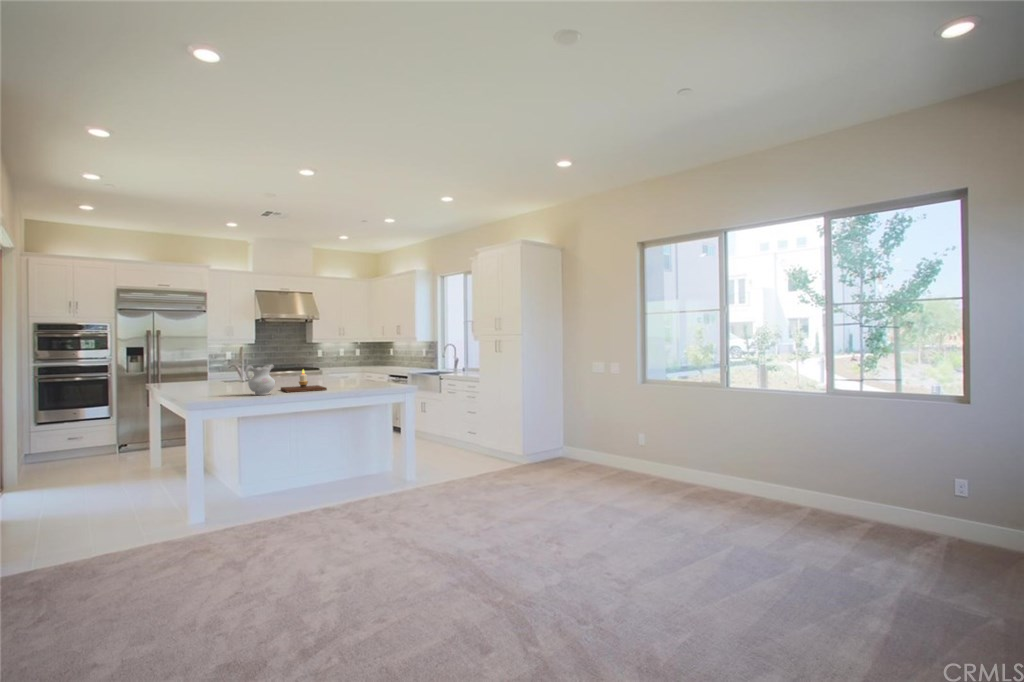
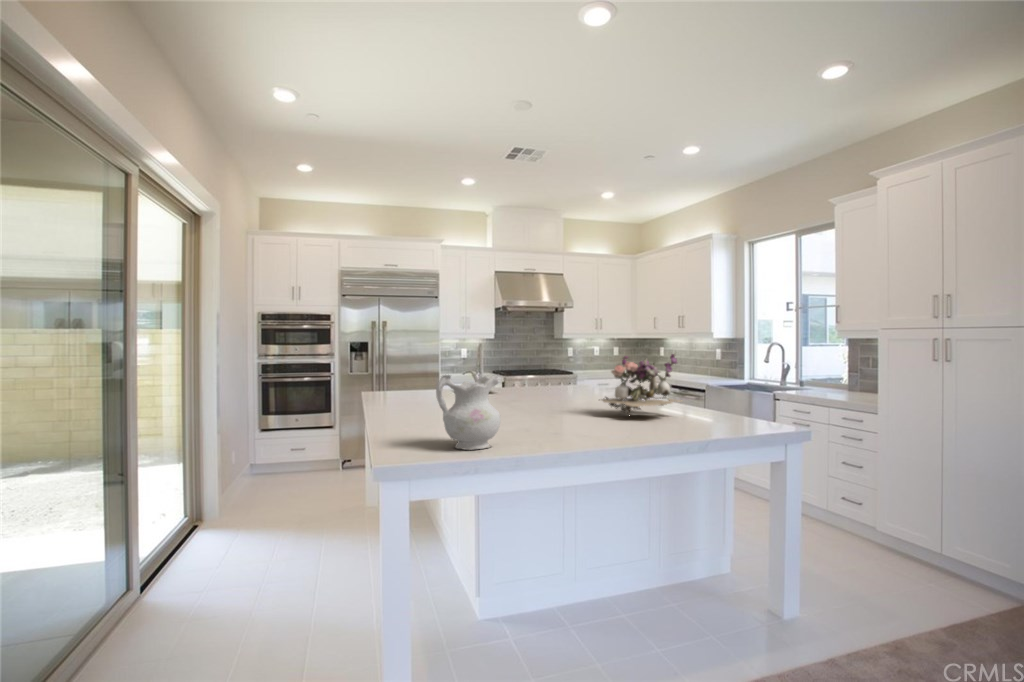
flower arrangement: none [326,353,368,385] -> present [602,354,681,414]
candle: present [281,370,327,392] -> none [516,386,613,441]

